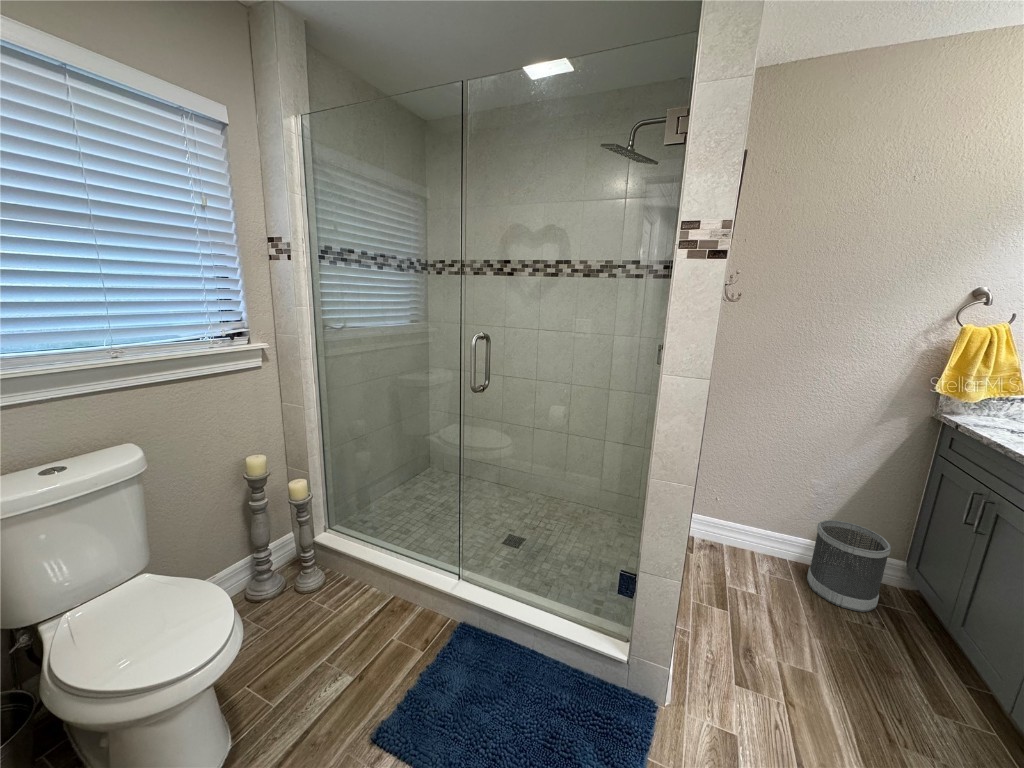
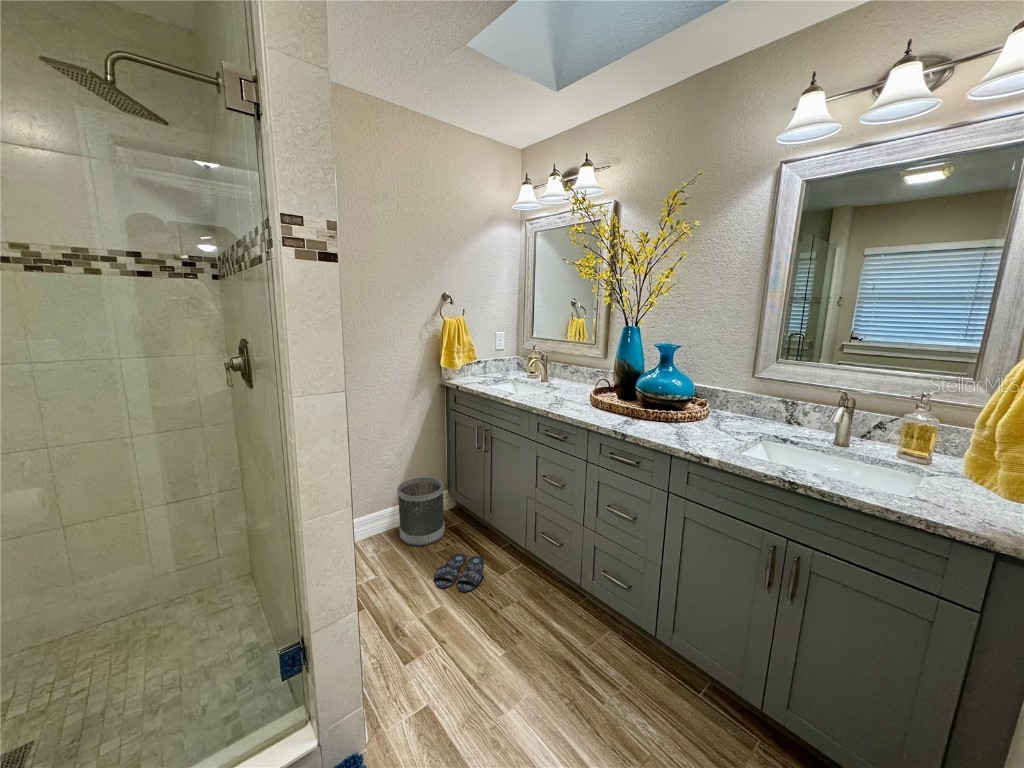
slippers: none [821,636,918,696] -> present [434,554,484,592]

